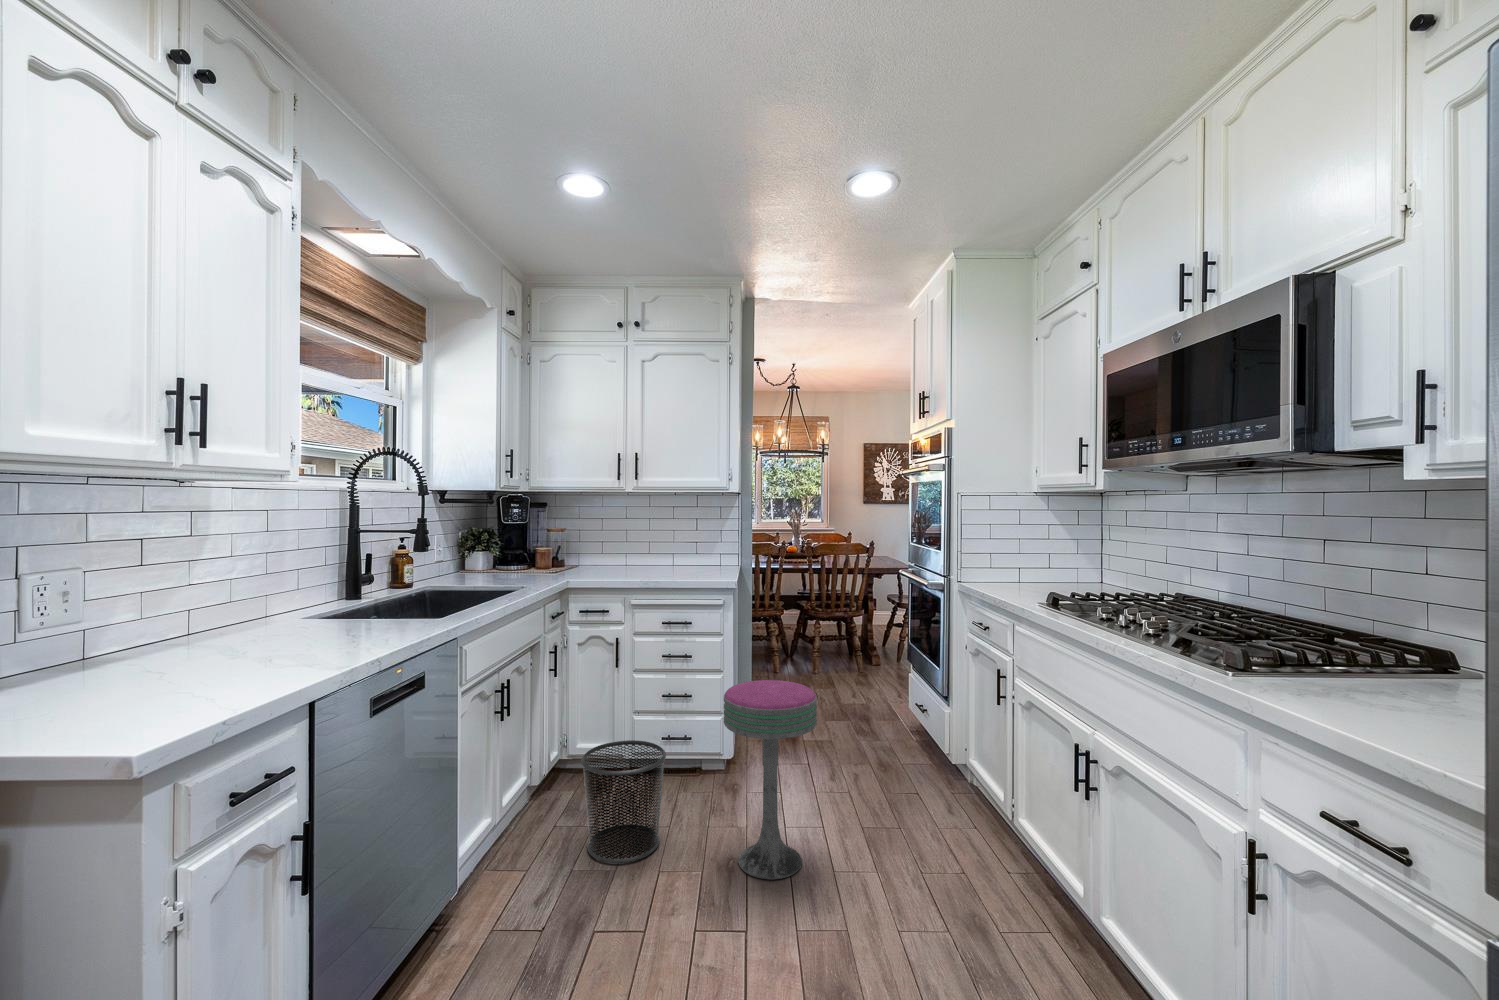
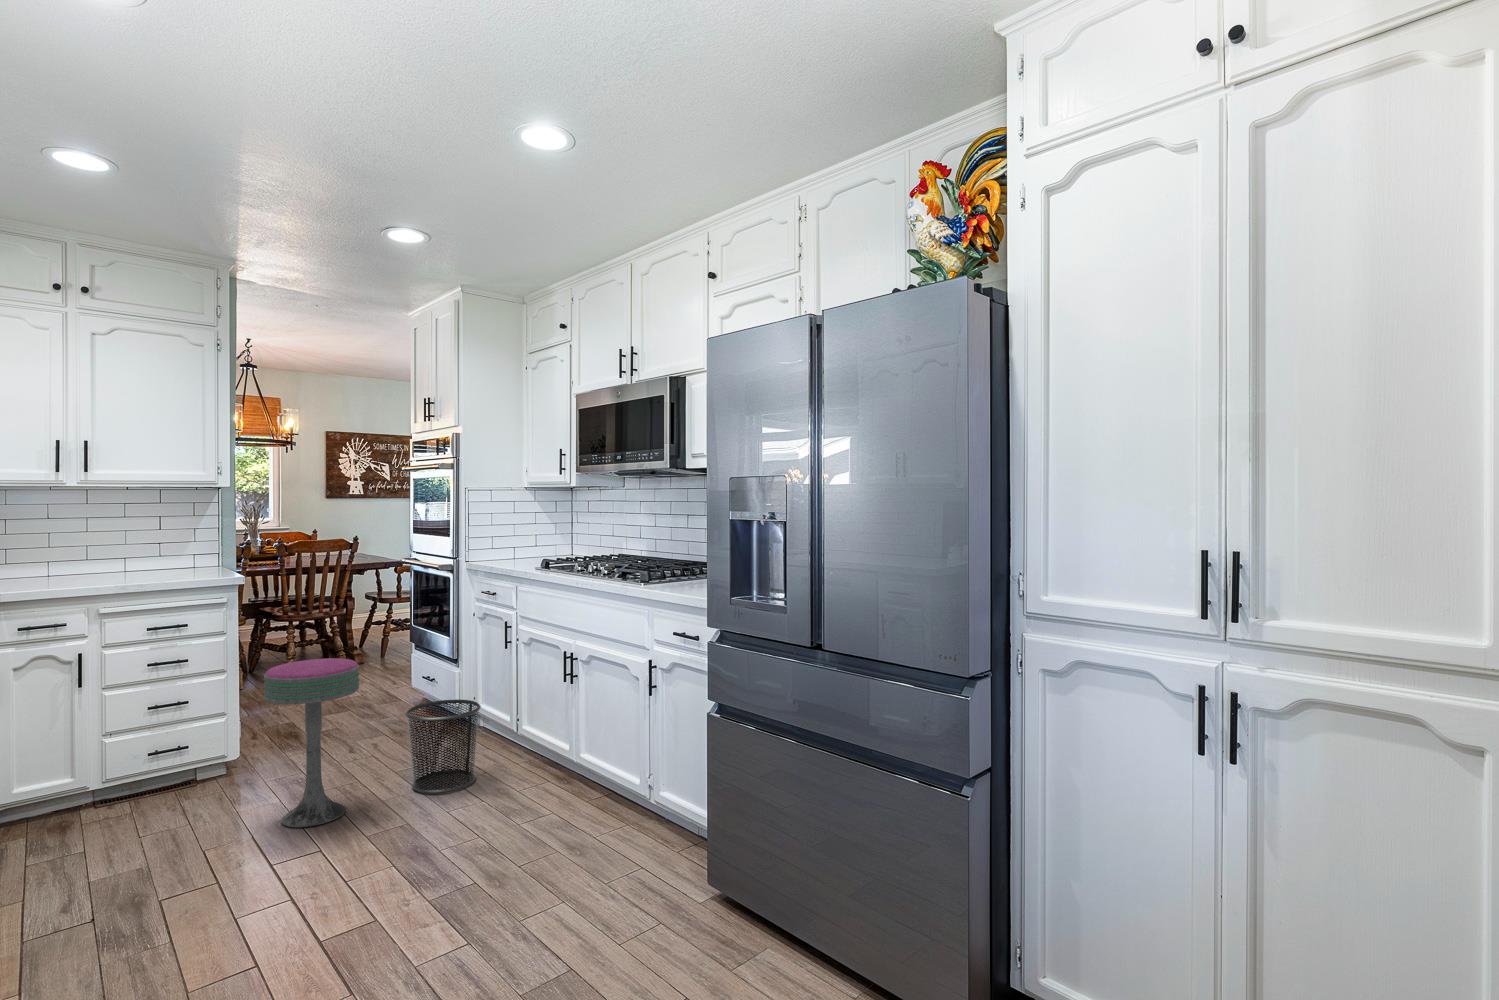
waste bin: present [581,740,666,863] -> present [406,699,481,794]

